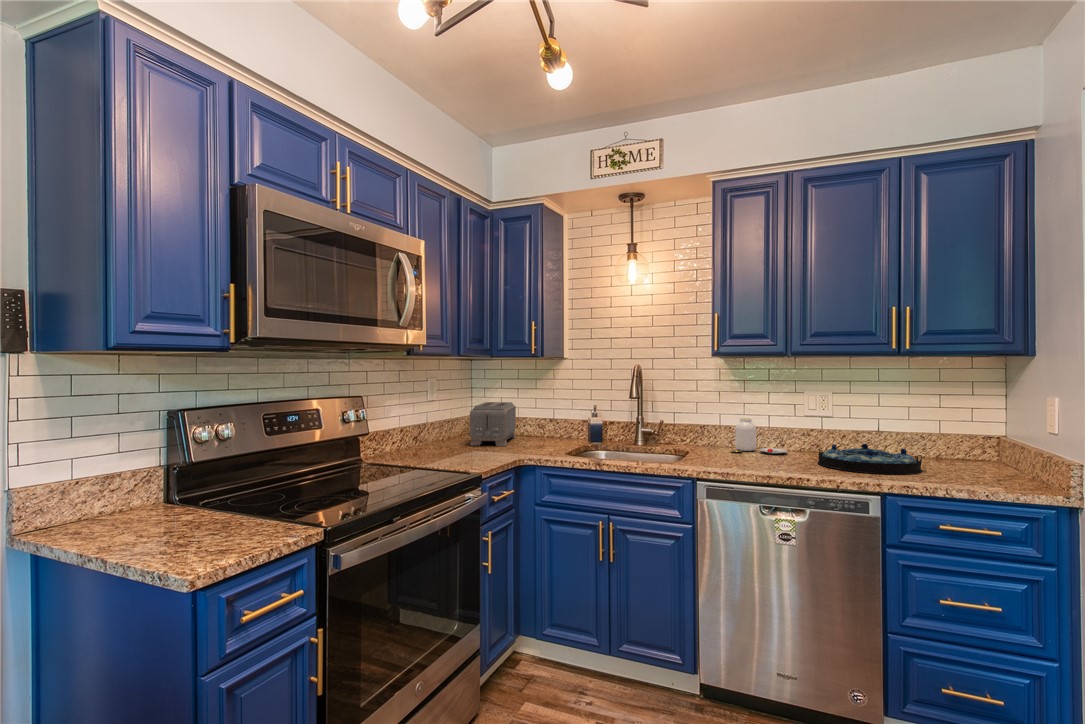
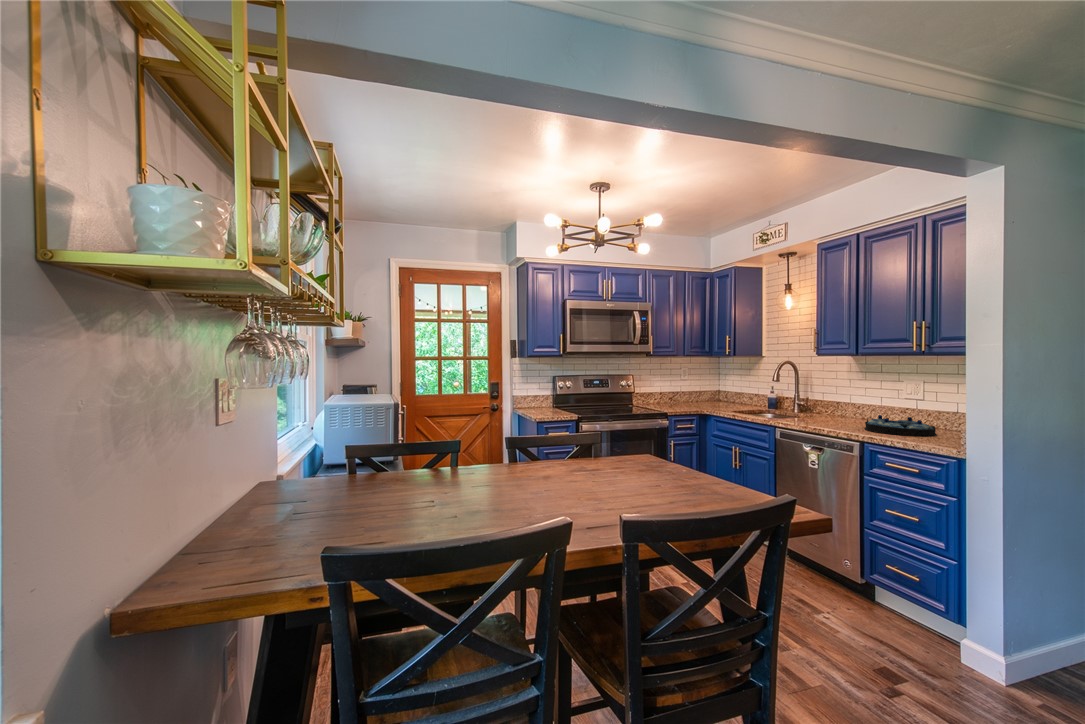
toaster: present [470,402,516,446] -> none [698,383,736,407]
jar: present [731,418,788,454] -> none [838,398,880,423]

